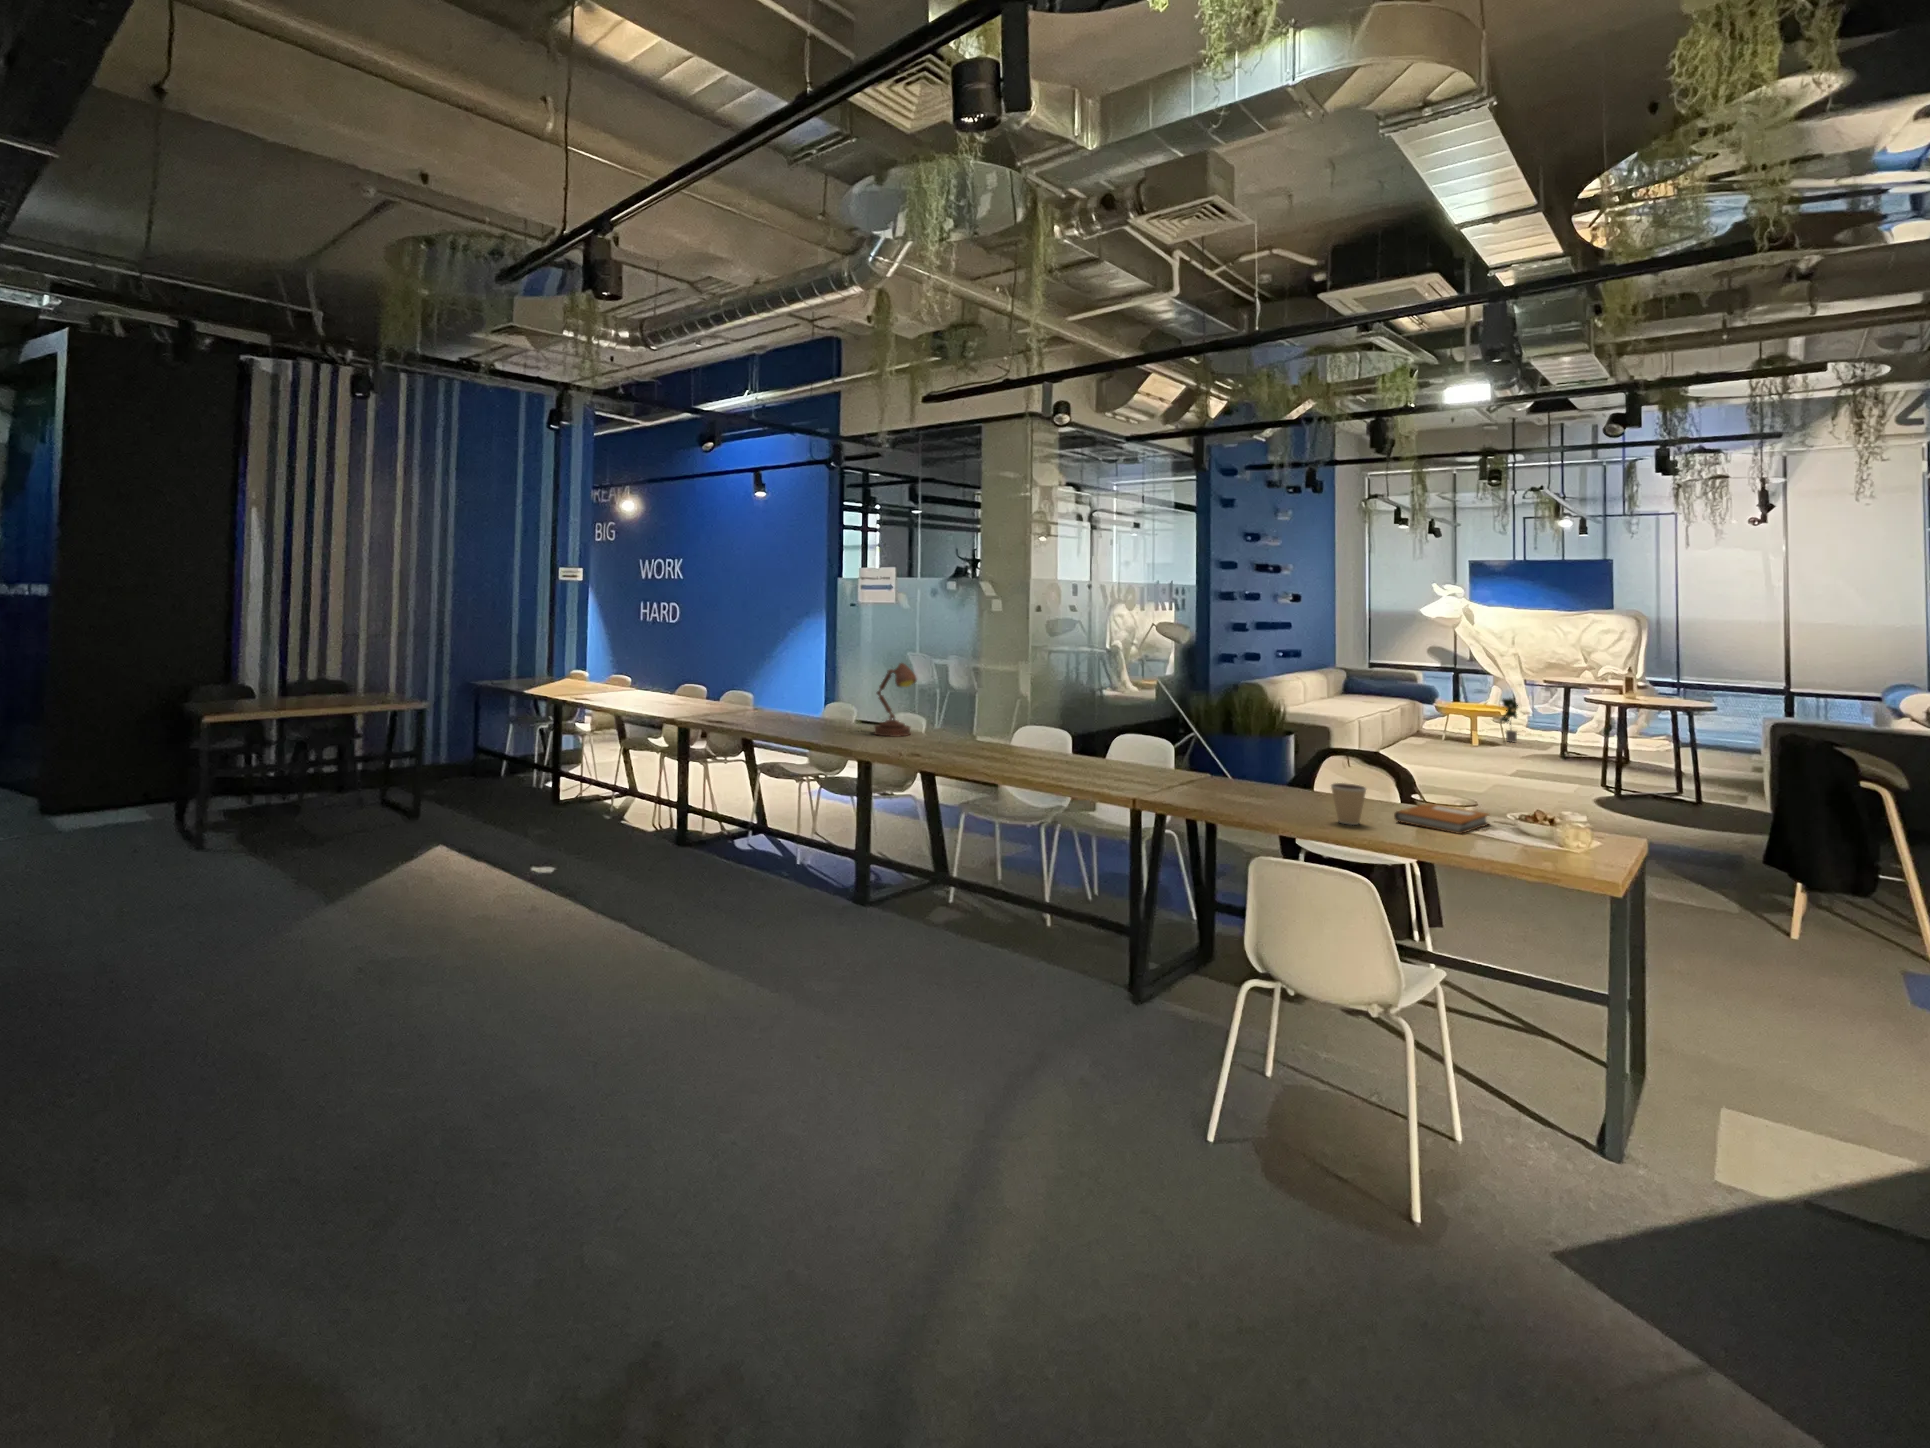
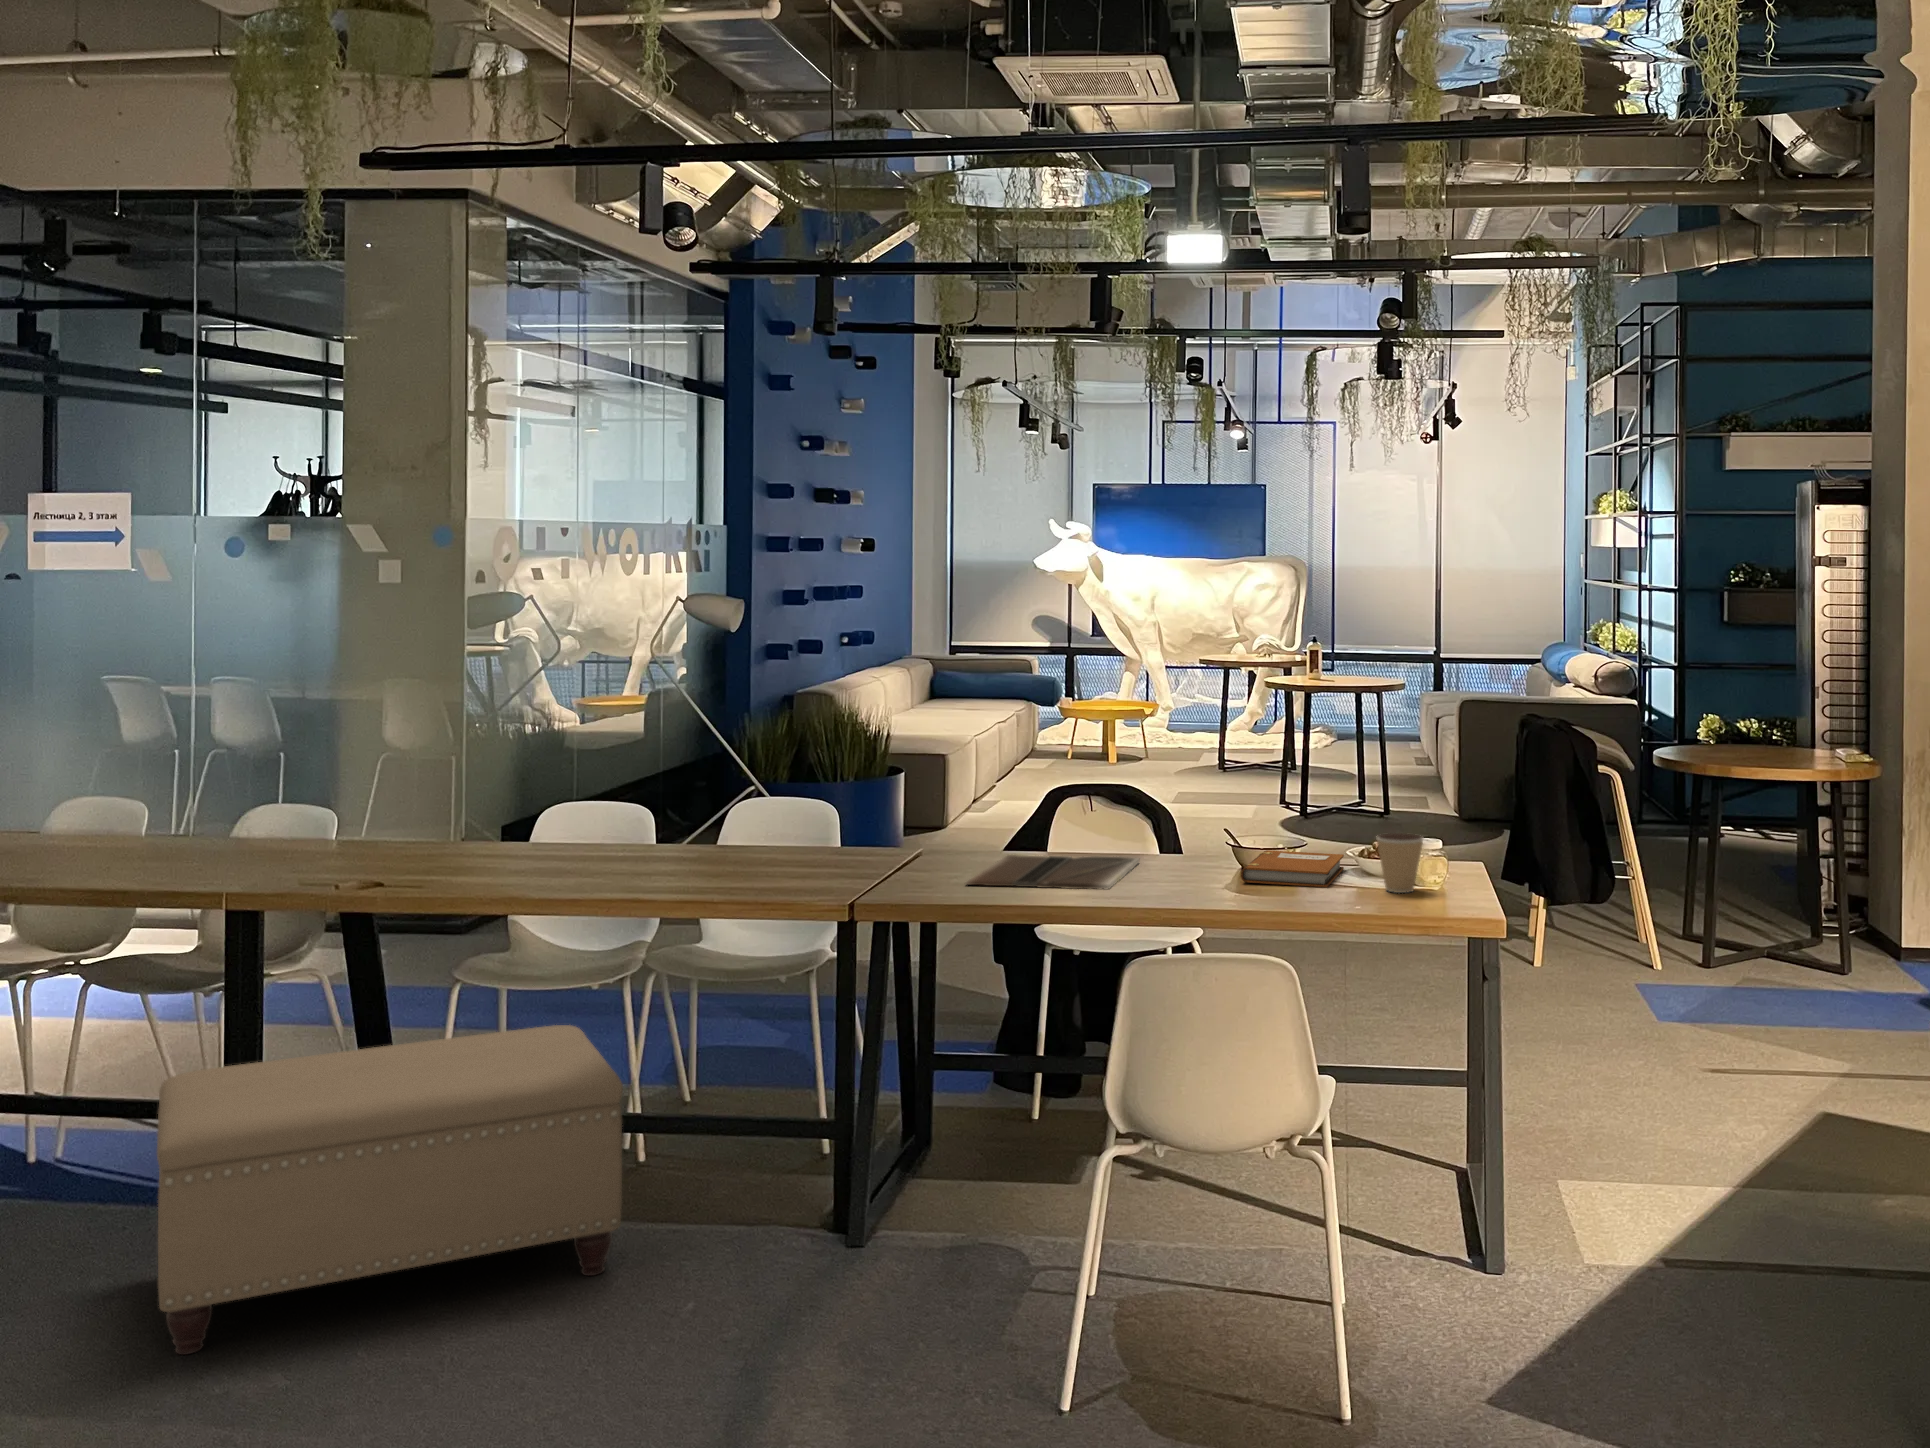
desk lamp: present [874,663,917,737] -> none [230,699,336,853]
potted plant: present [1500,698,1518,743] -> none [1135,686,1159,752]
laptop: none [1203,783,1336,813] -> present [966,855,1139,889]
coffee cup: present [1331,783,1366,825] -> present [1376,833,1424,893]
ottoman: none [791,833,1005,980] -> present [157,1025,623,1355]

